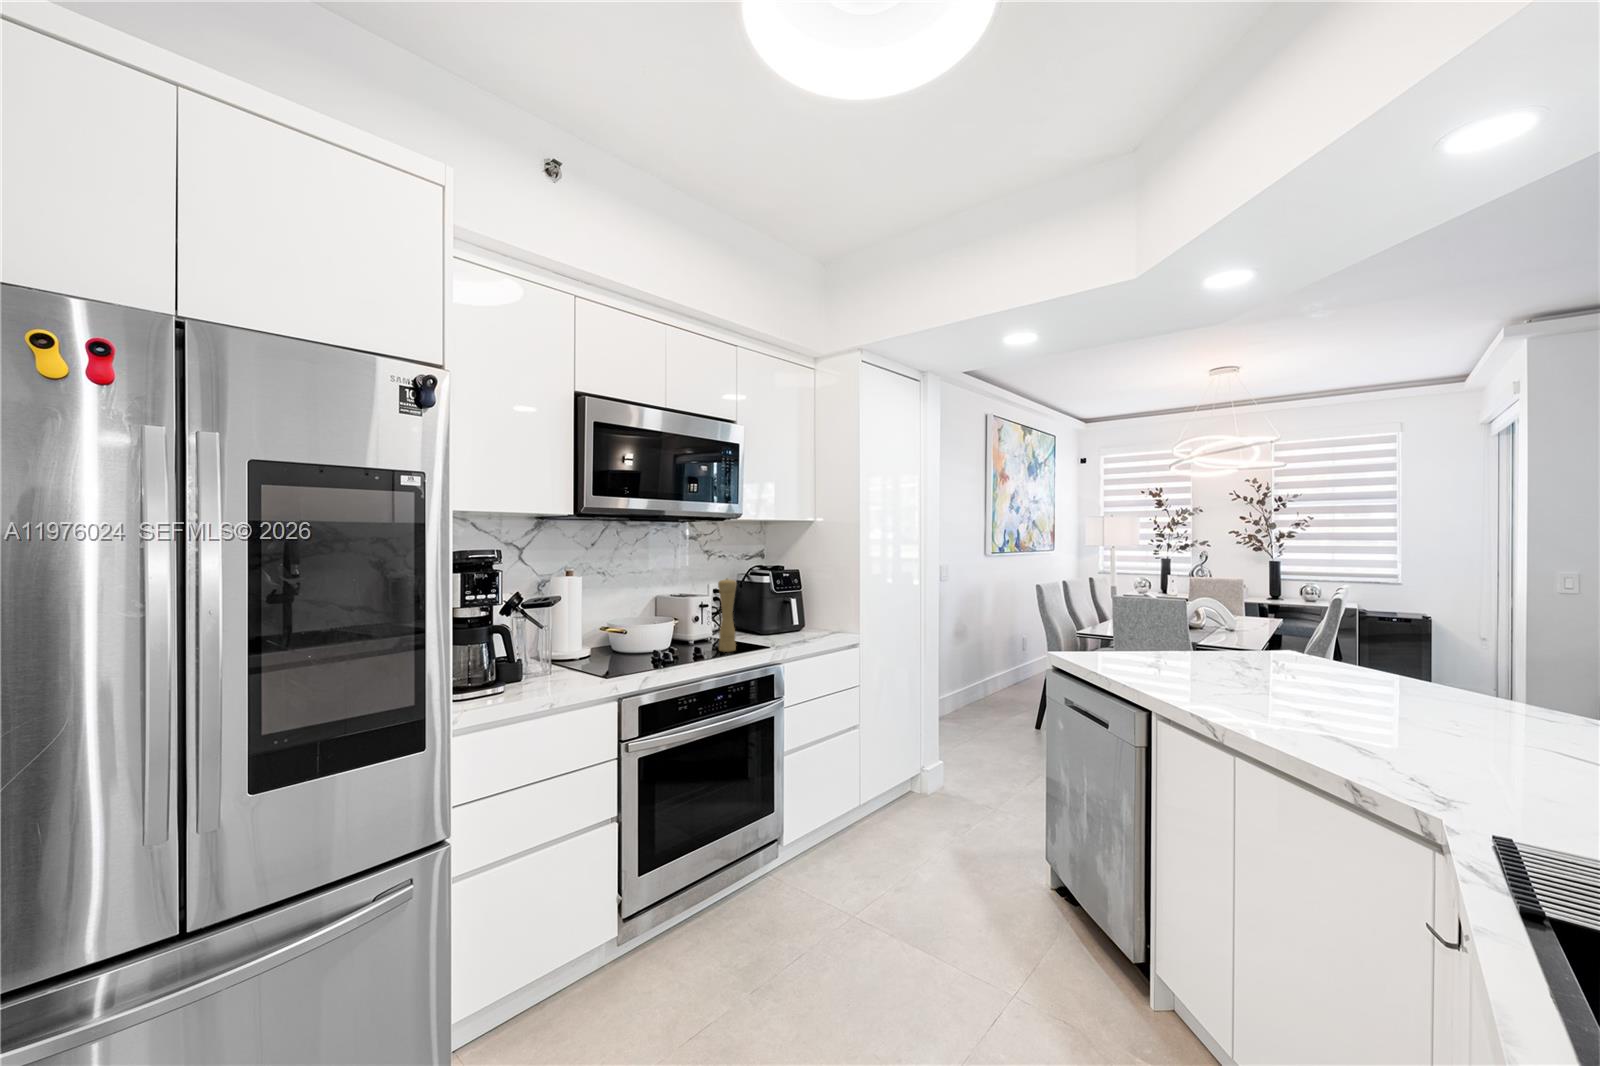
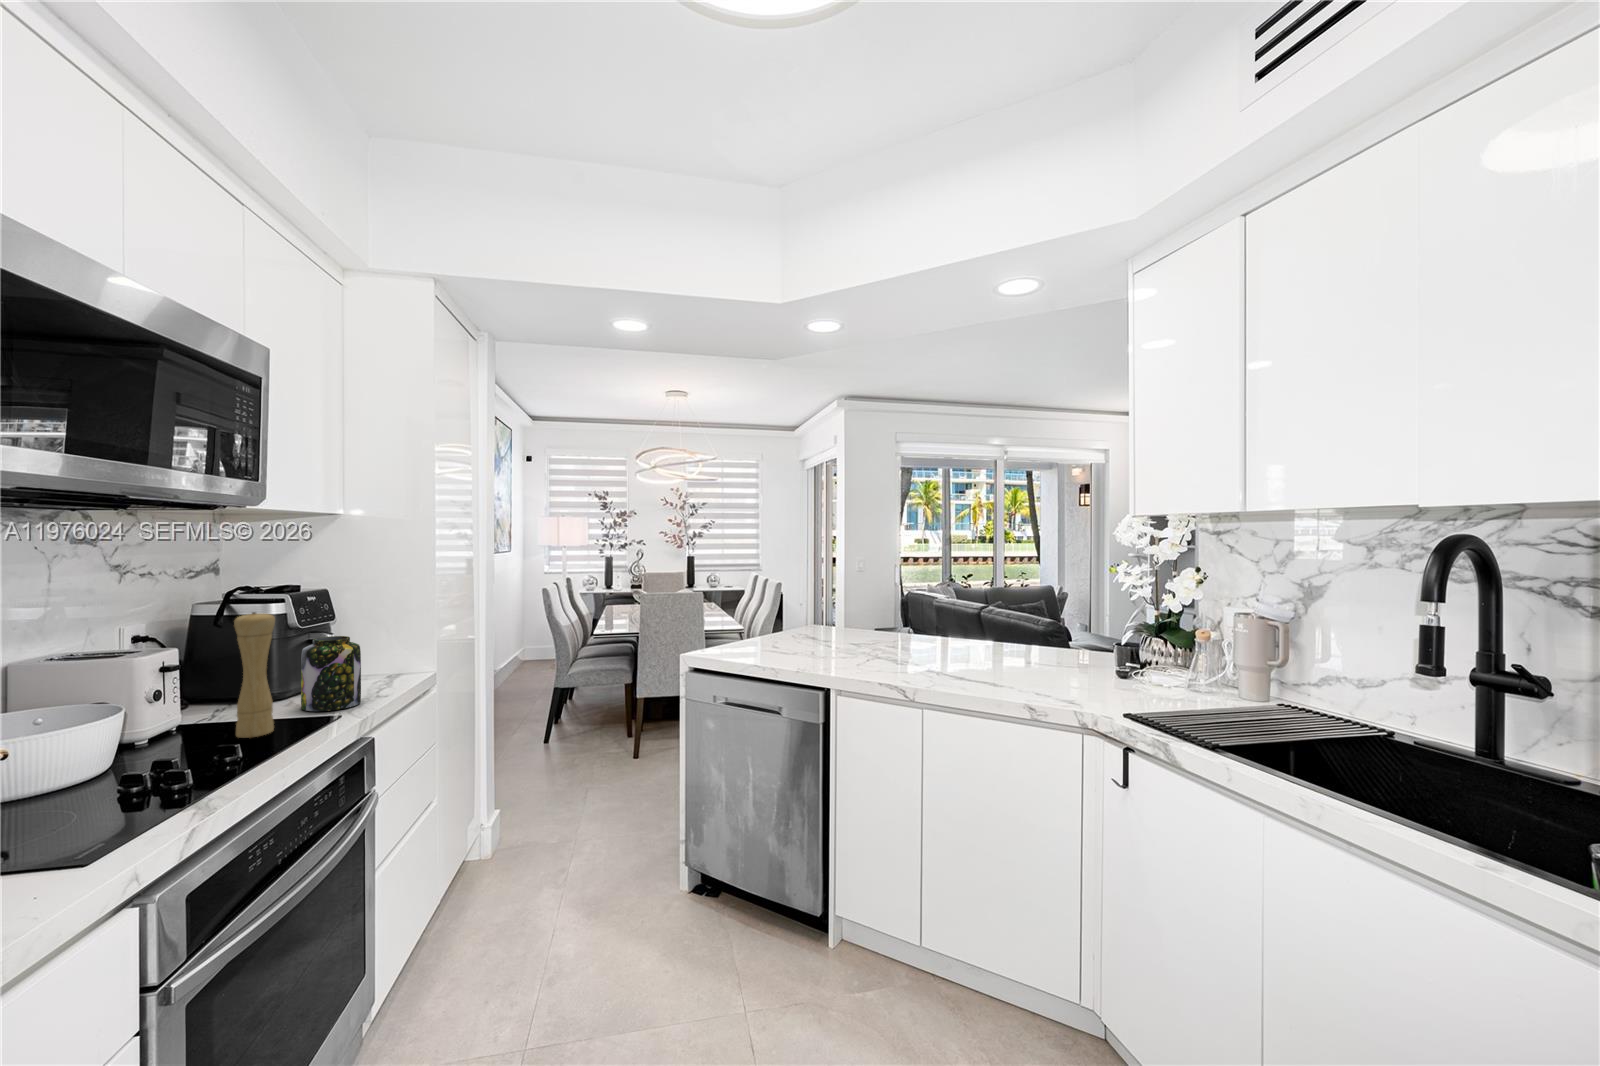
jar: none [764,599,794,646] -> present [301,636,361,711]

